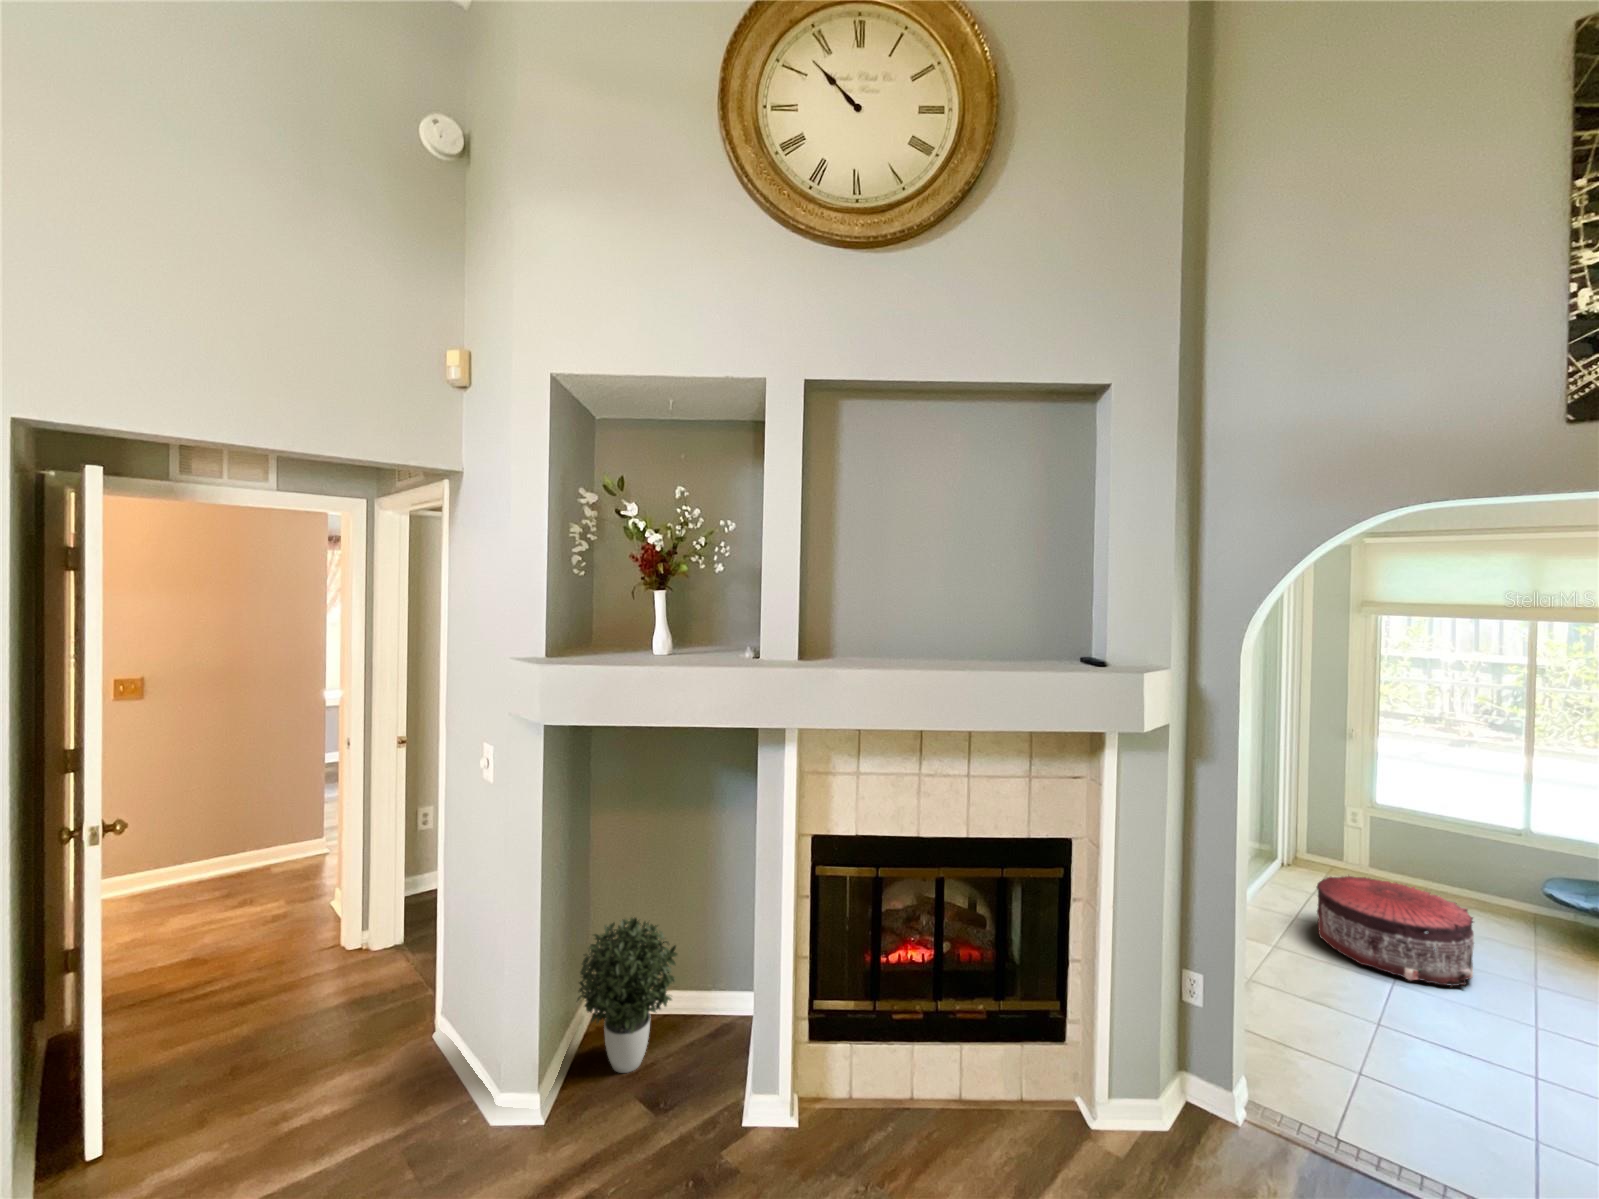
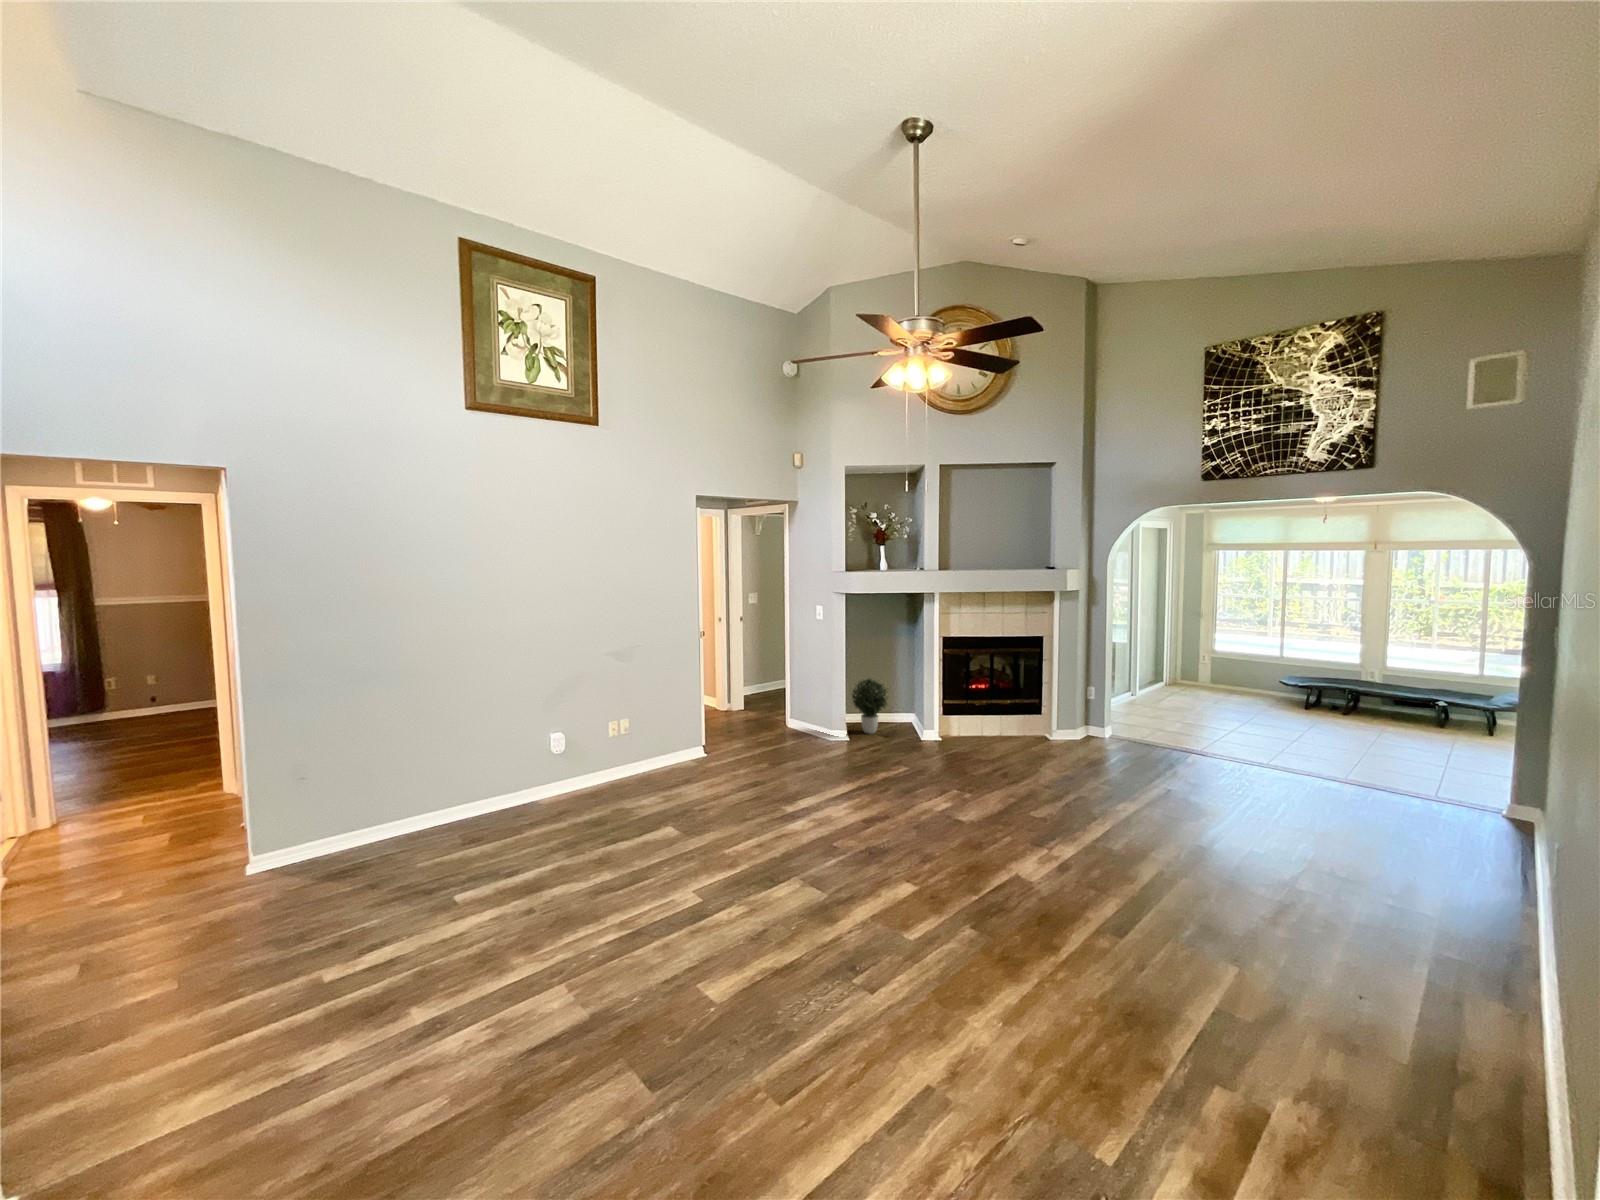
pouf: present [1317,876,1474,987] -> none [1167,677,1232,715]

